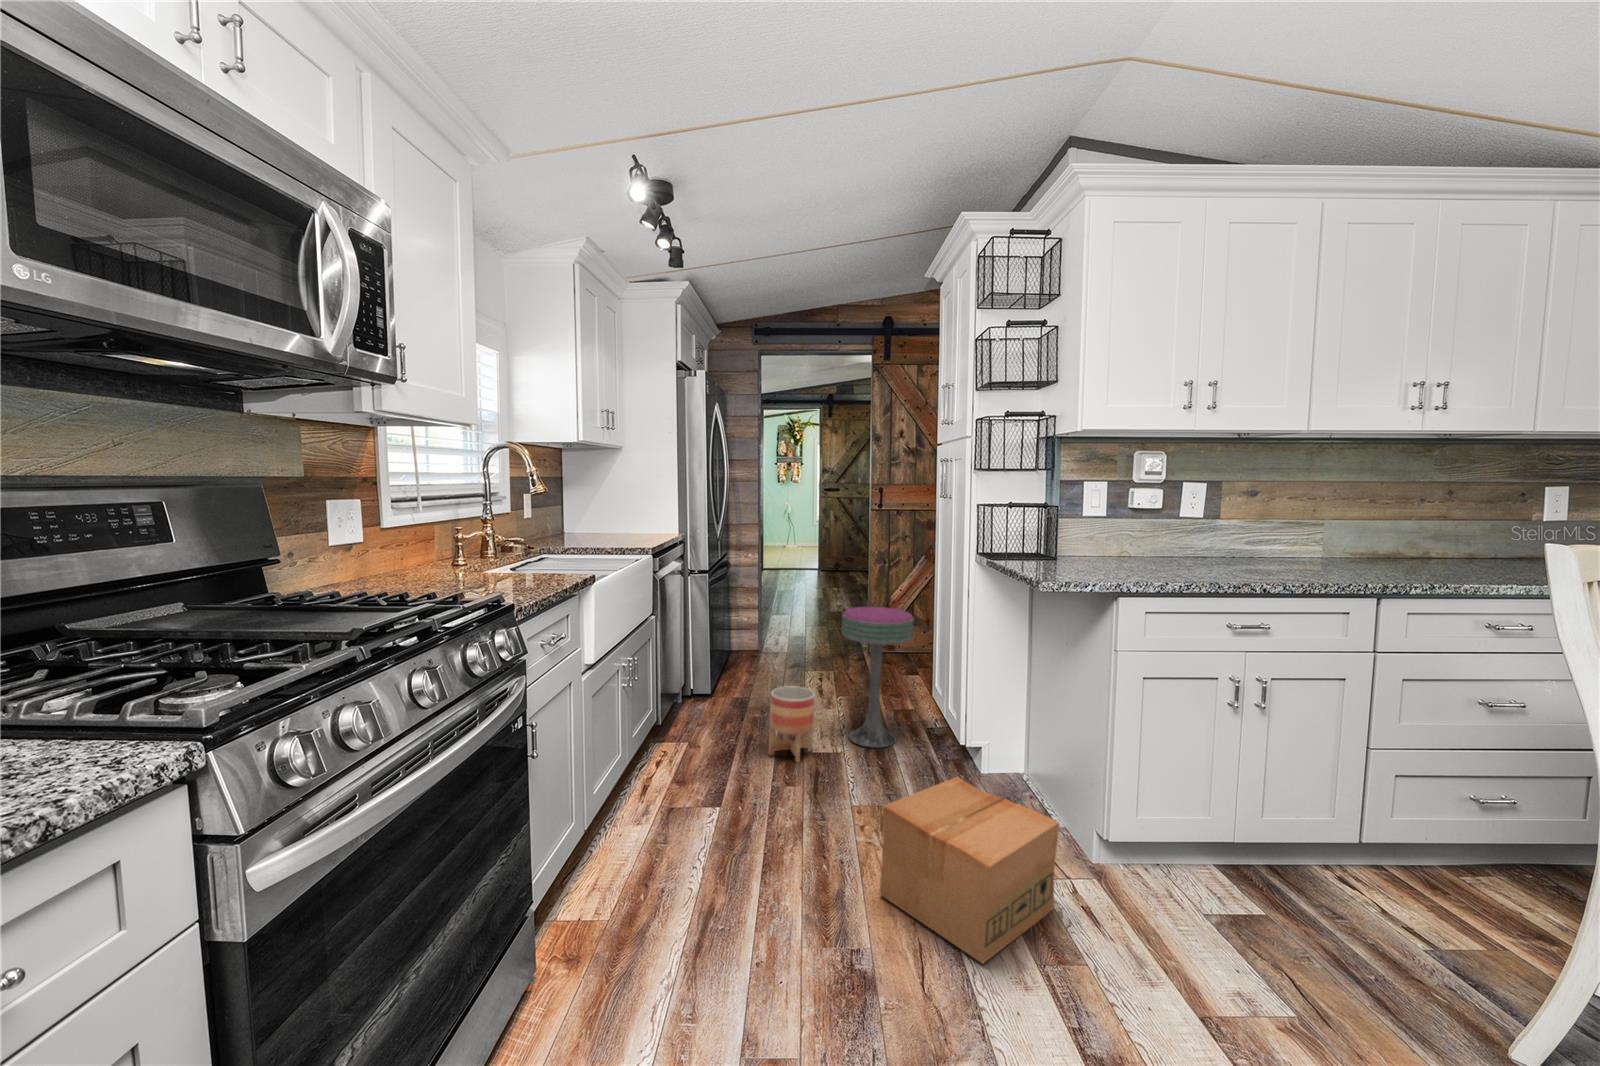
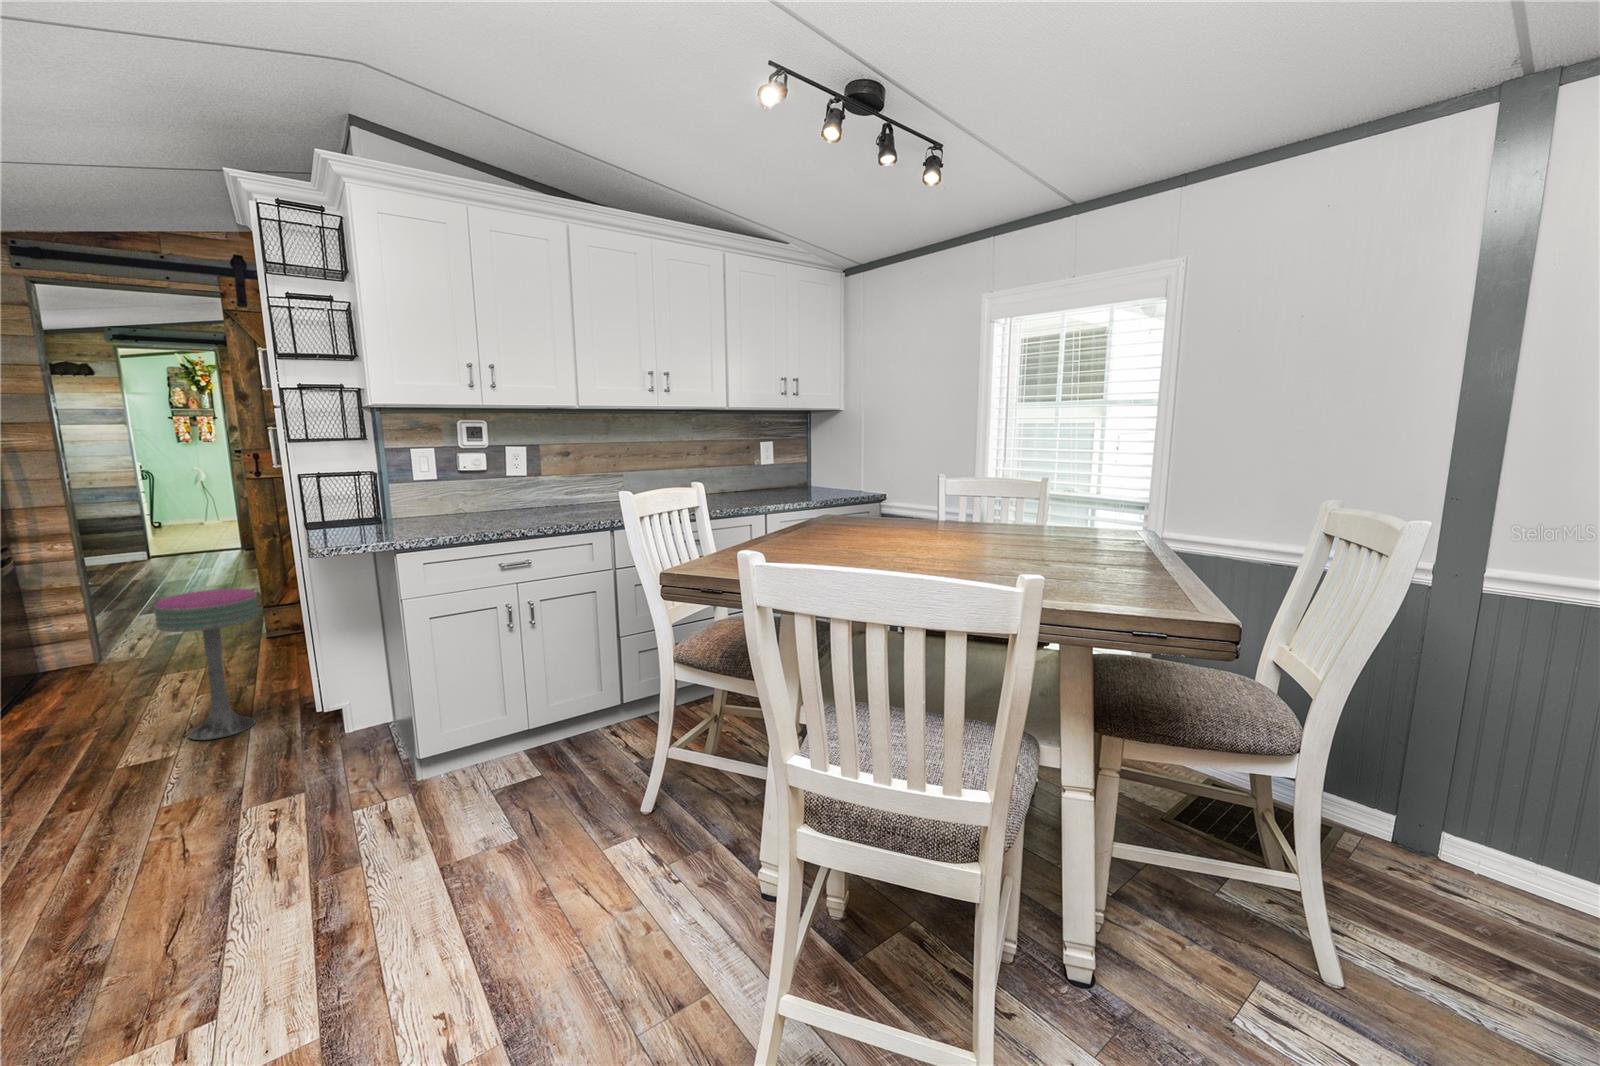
planter: present [769,686,815,762] -> none [39,696,125,785]
cardboard box: present [880,777,1059,963] -> none [132,742,350,897]

